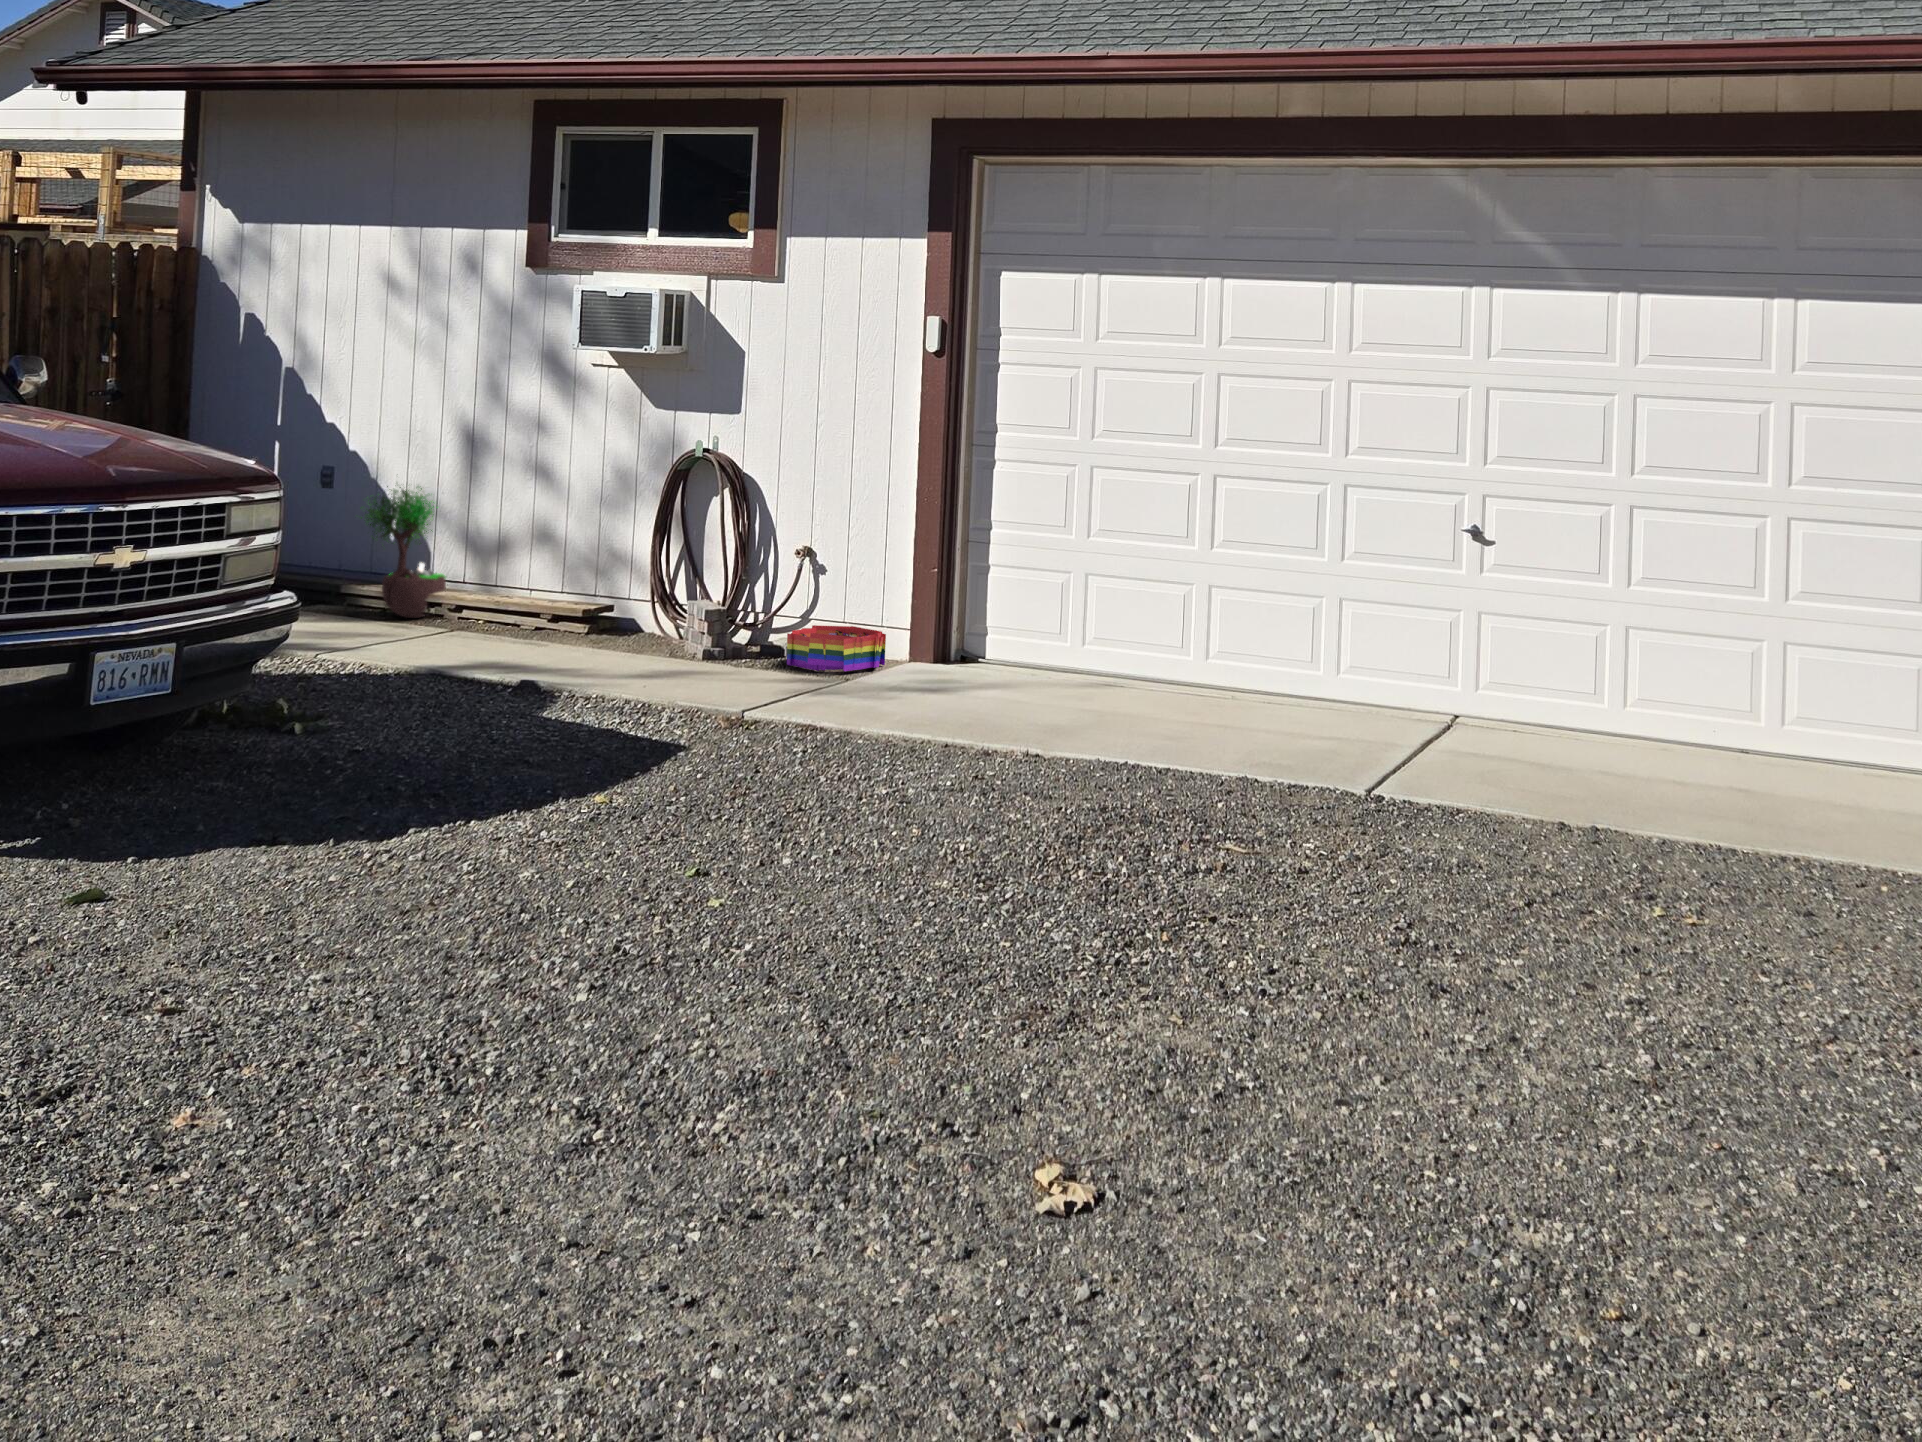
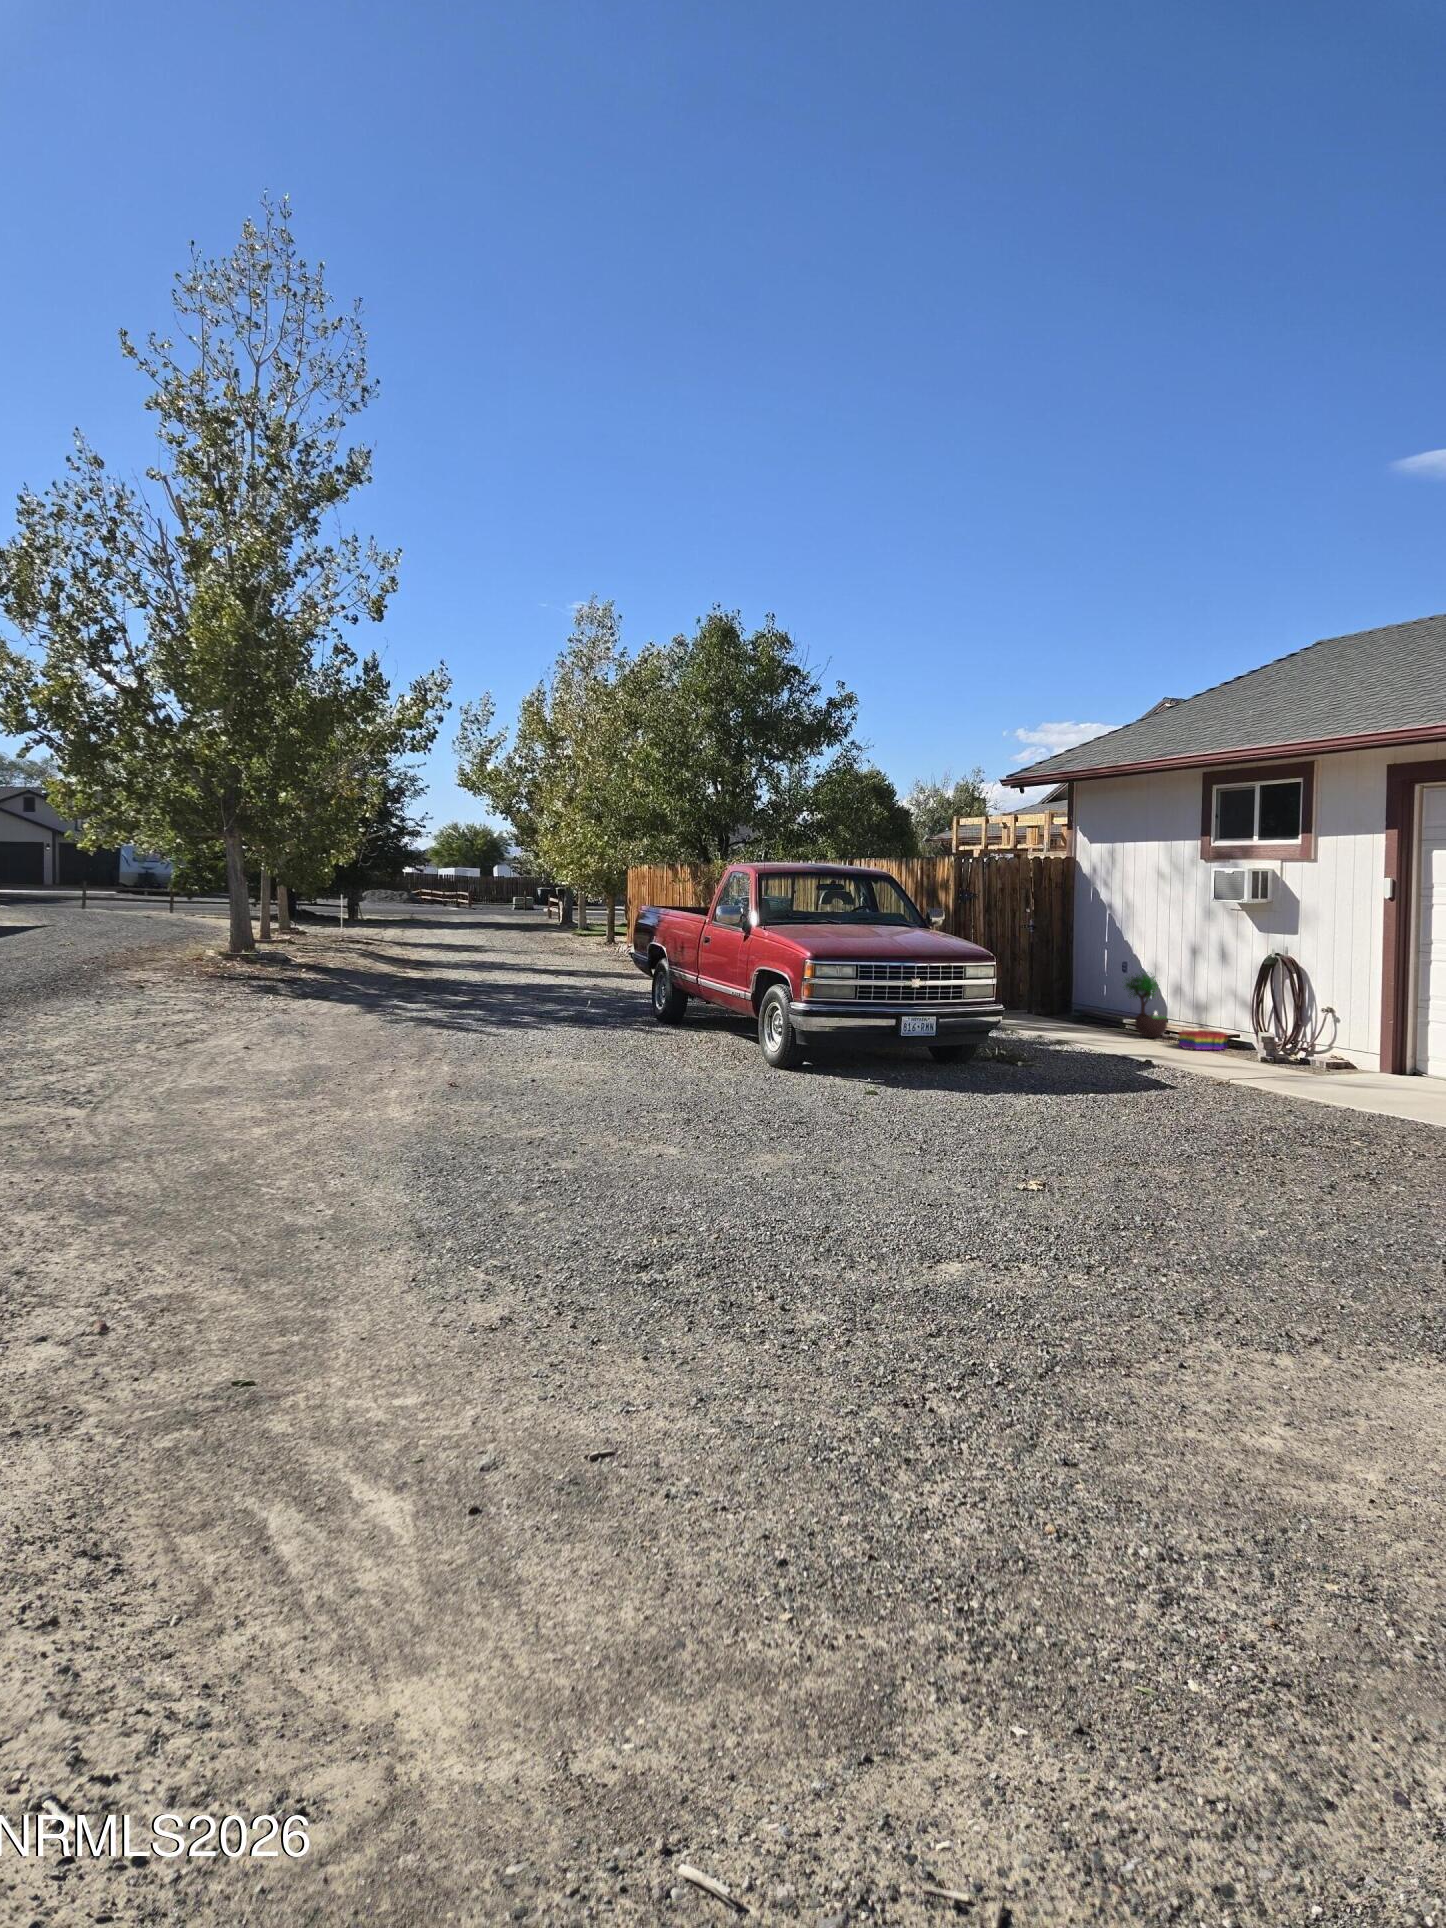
storage bin: present [787,625,886,671] -> present [1178,1030,1227,1050]

